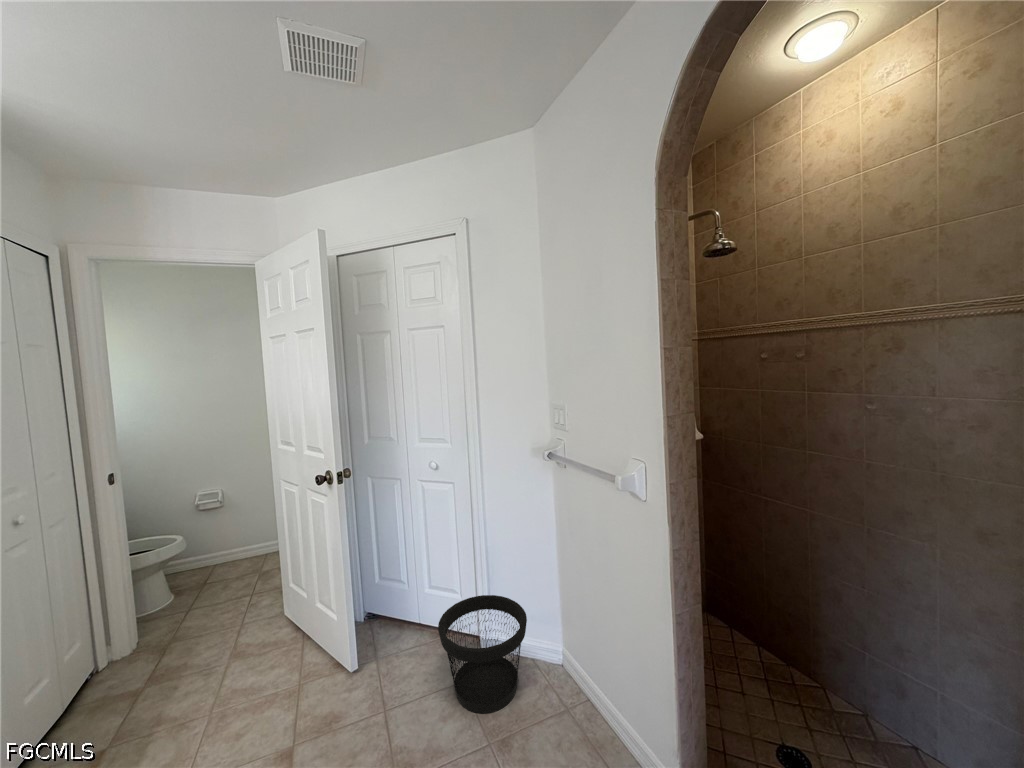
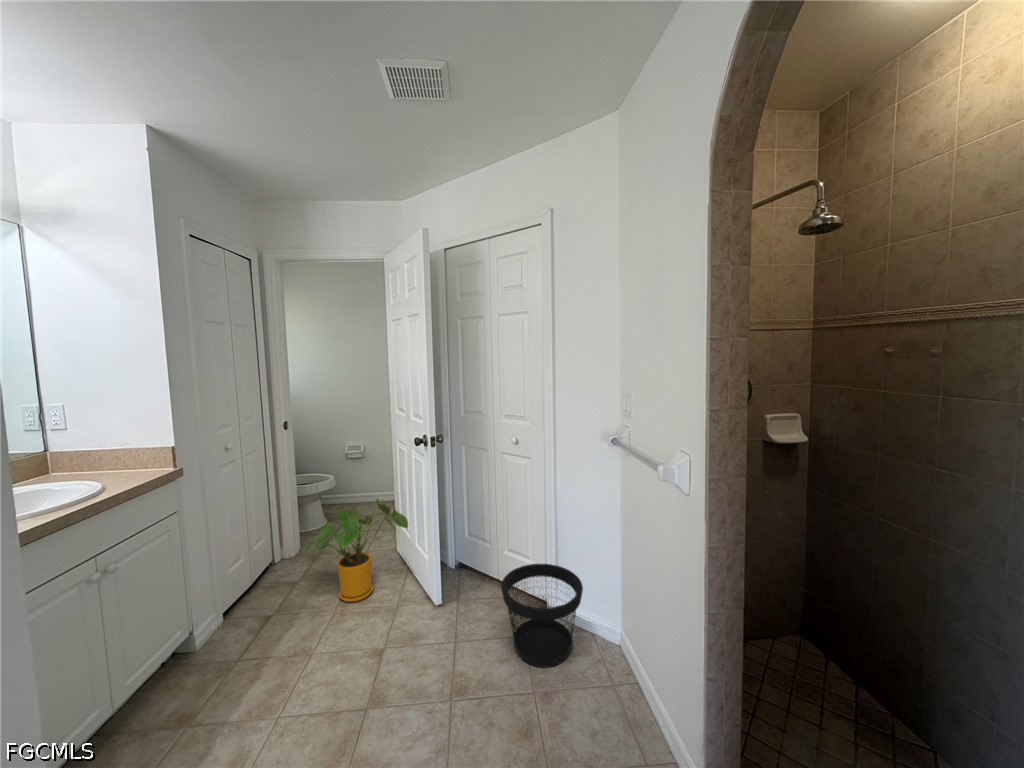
house plant: none [159,556,307,698] -> present [304,499,408,602]

